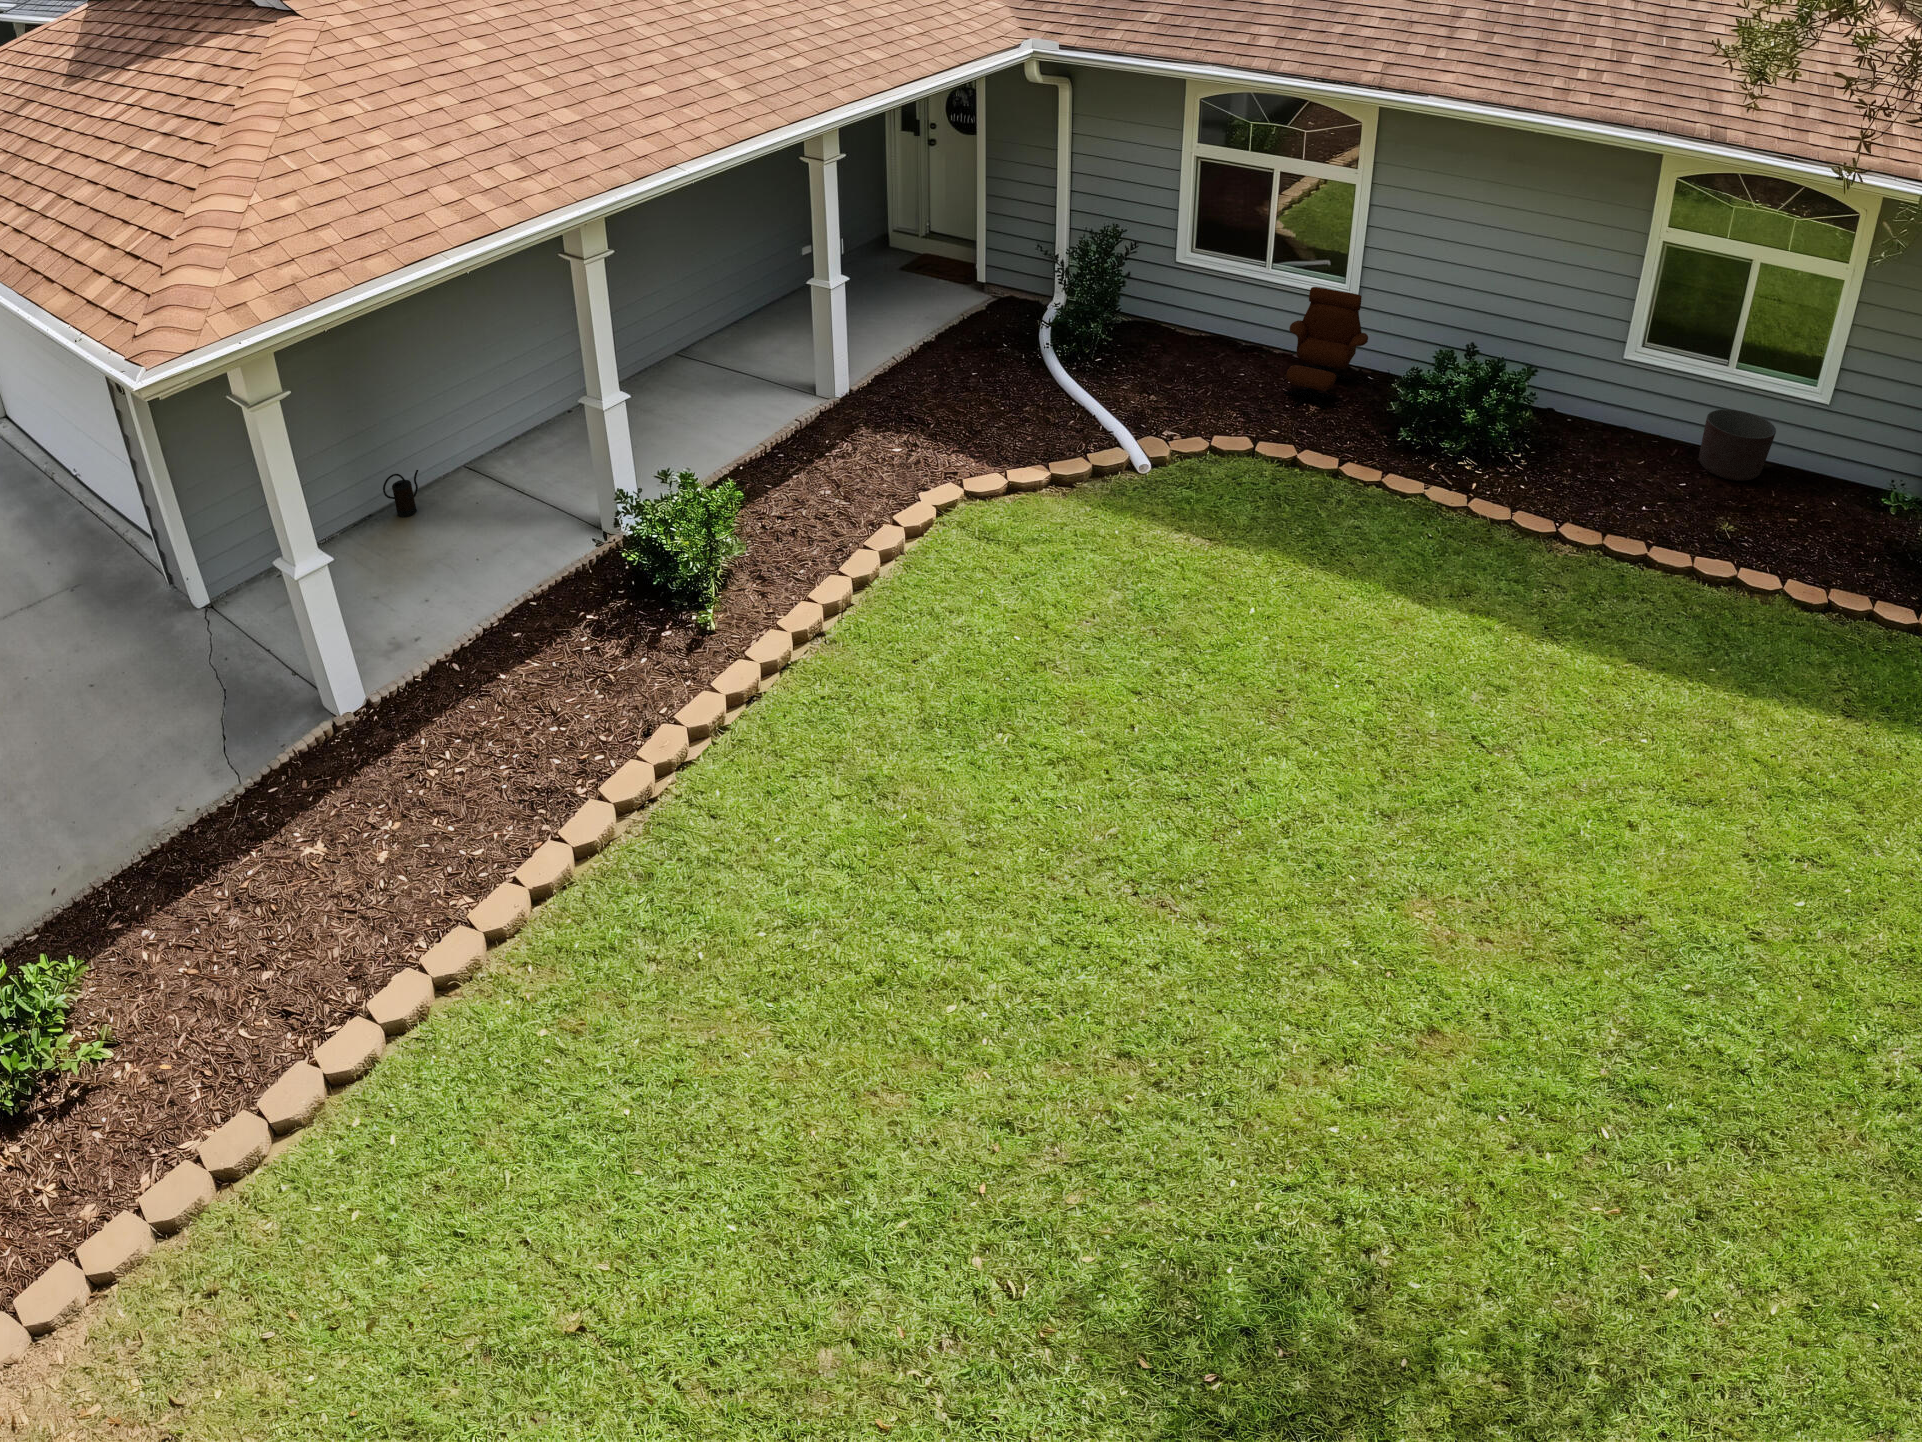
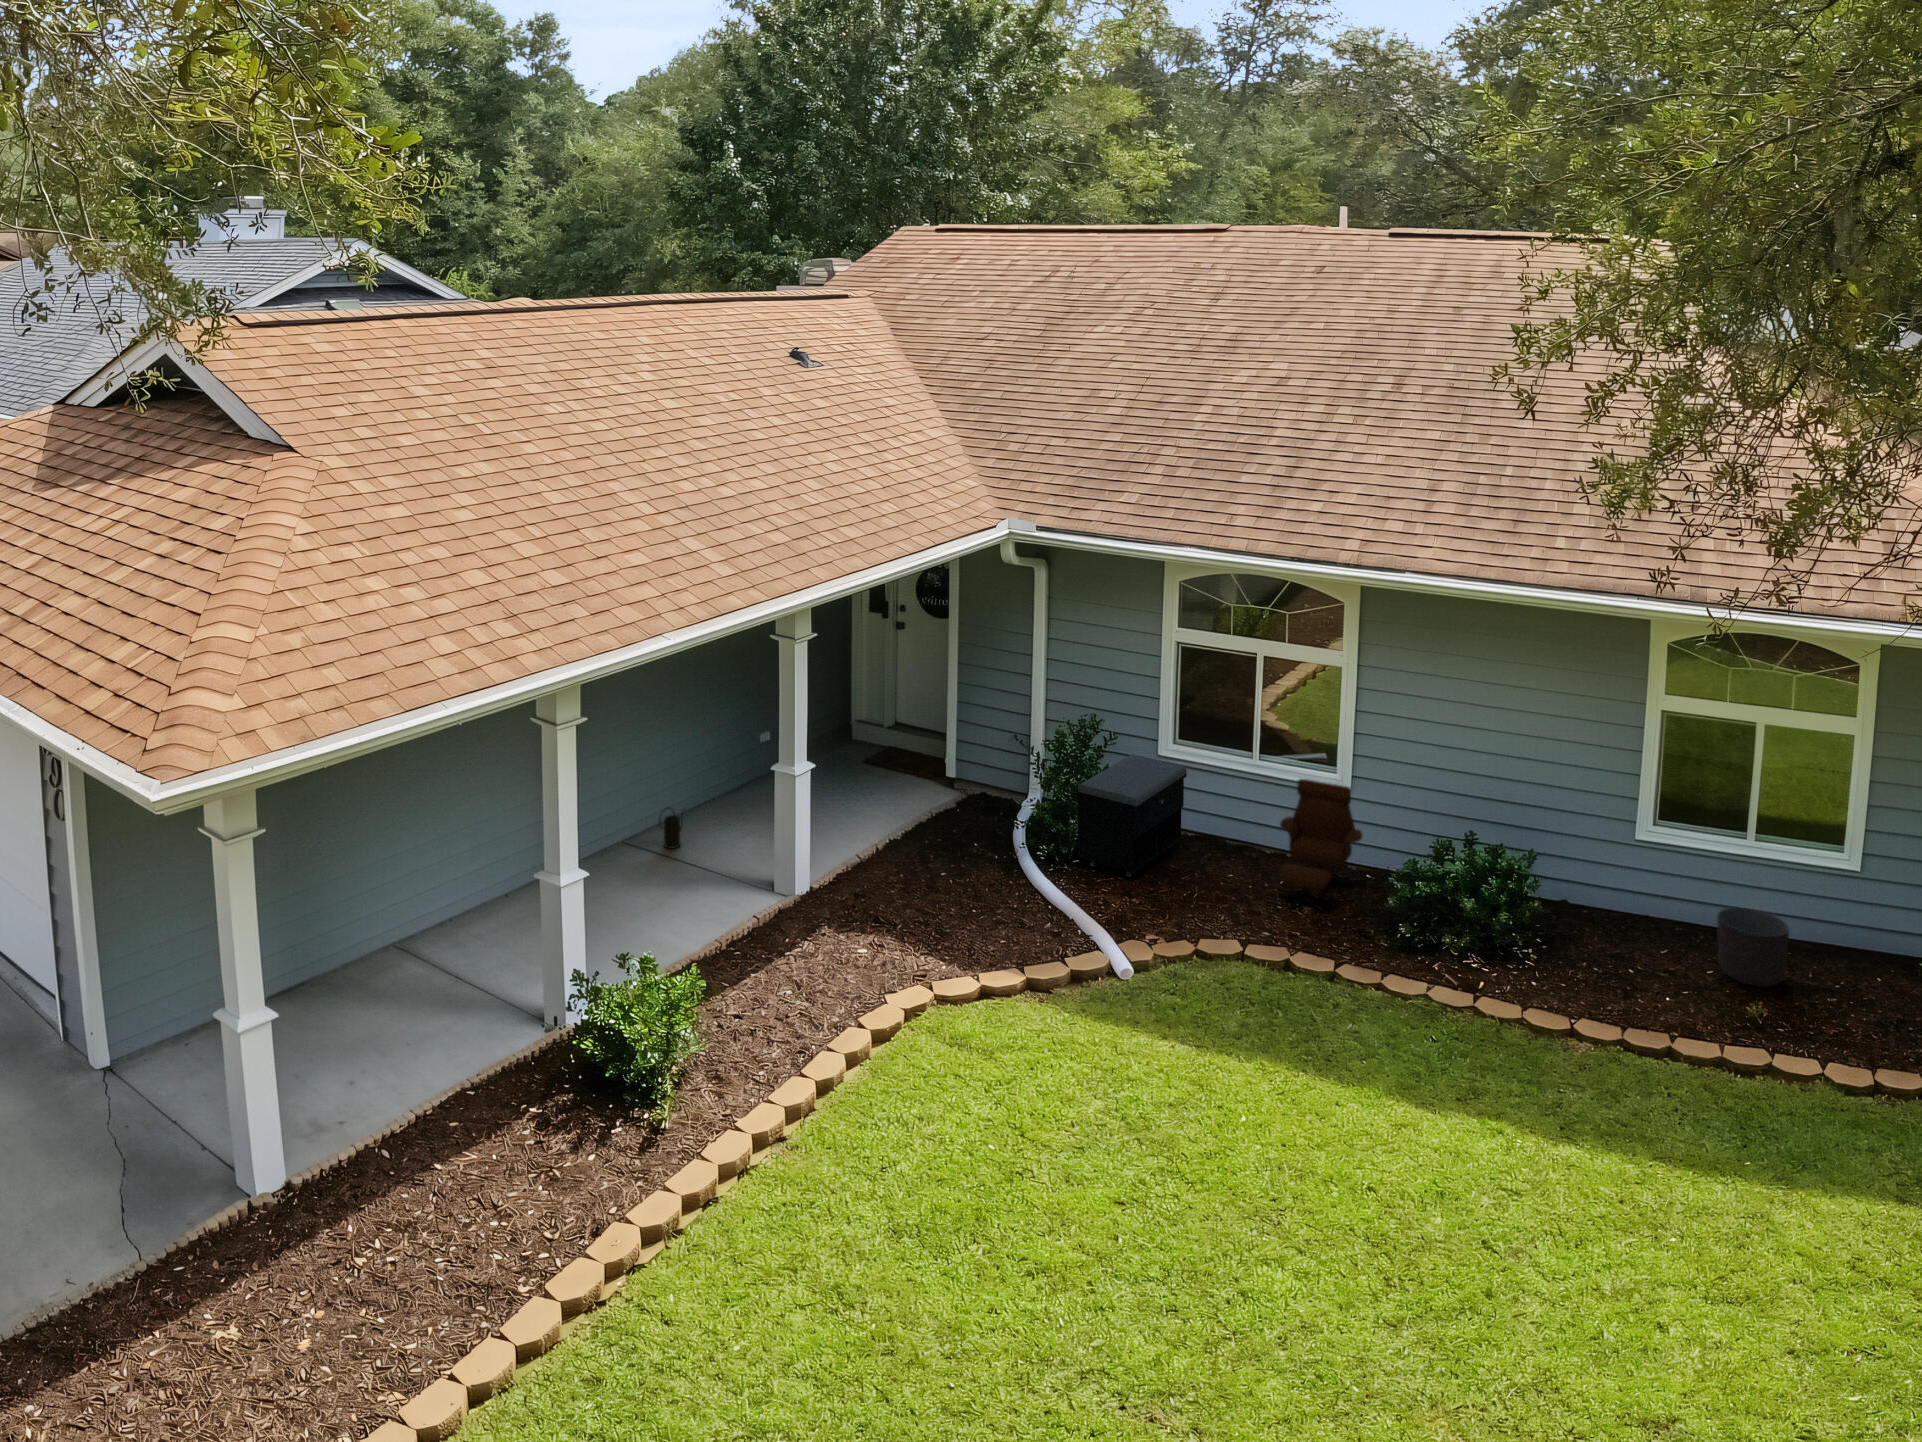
storage bench: none [1096,262,1203,376] -> present [1078,754,1187,877]
watering can: present [383,470,418,517] -> present [663,808,683,849]

